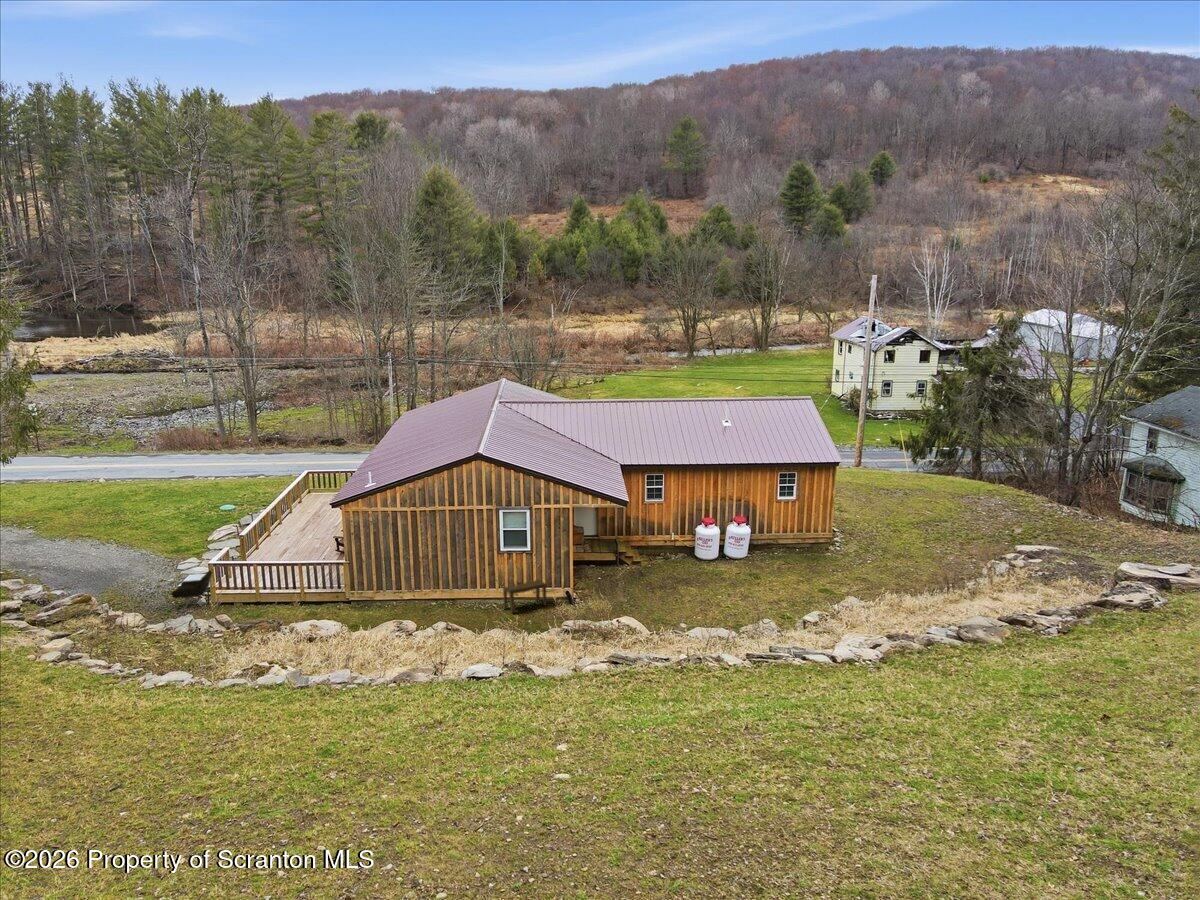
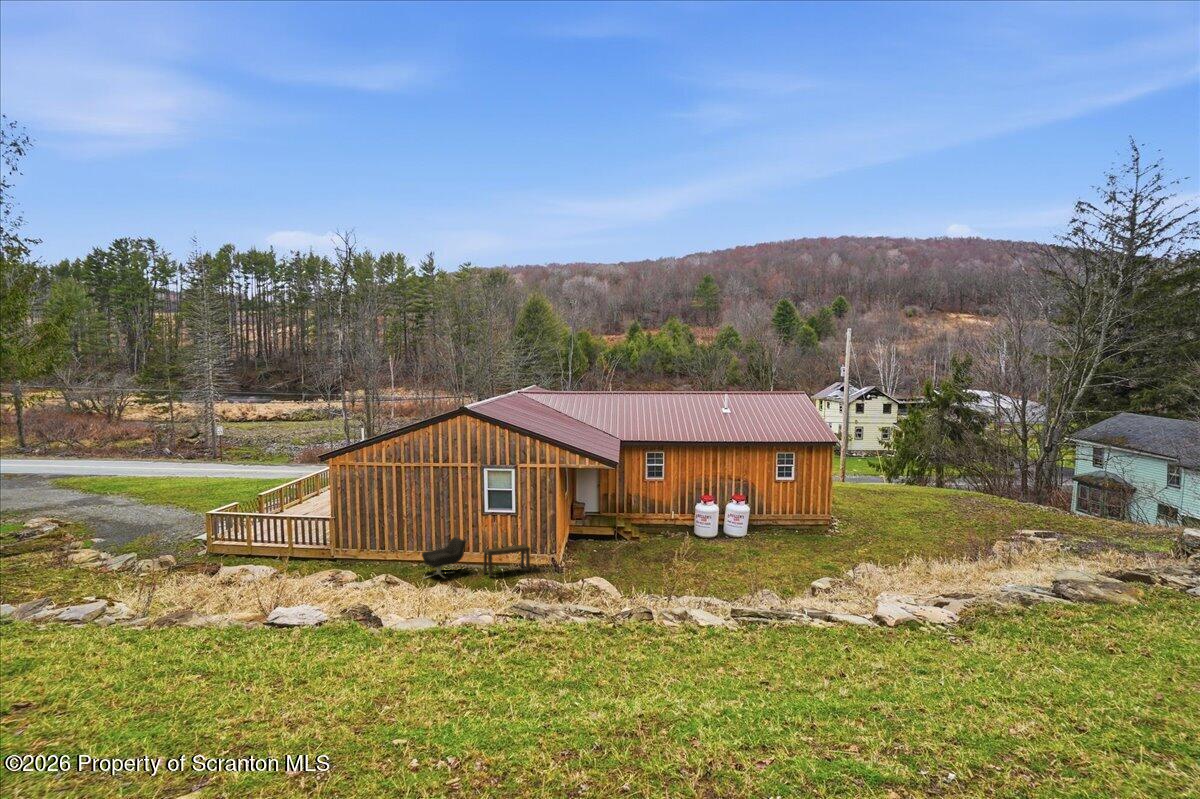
lounge chair: present [171,571,212,609] -> present [422,538,466,578]

